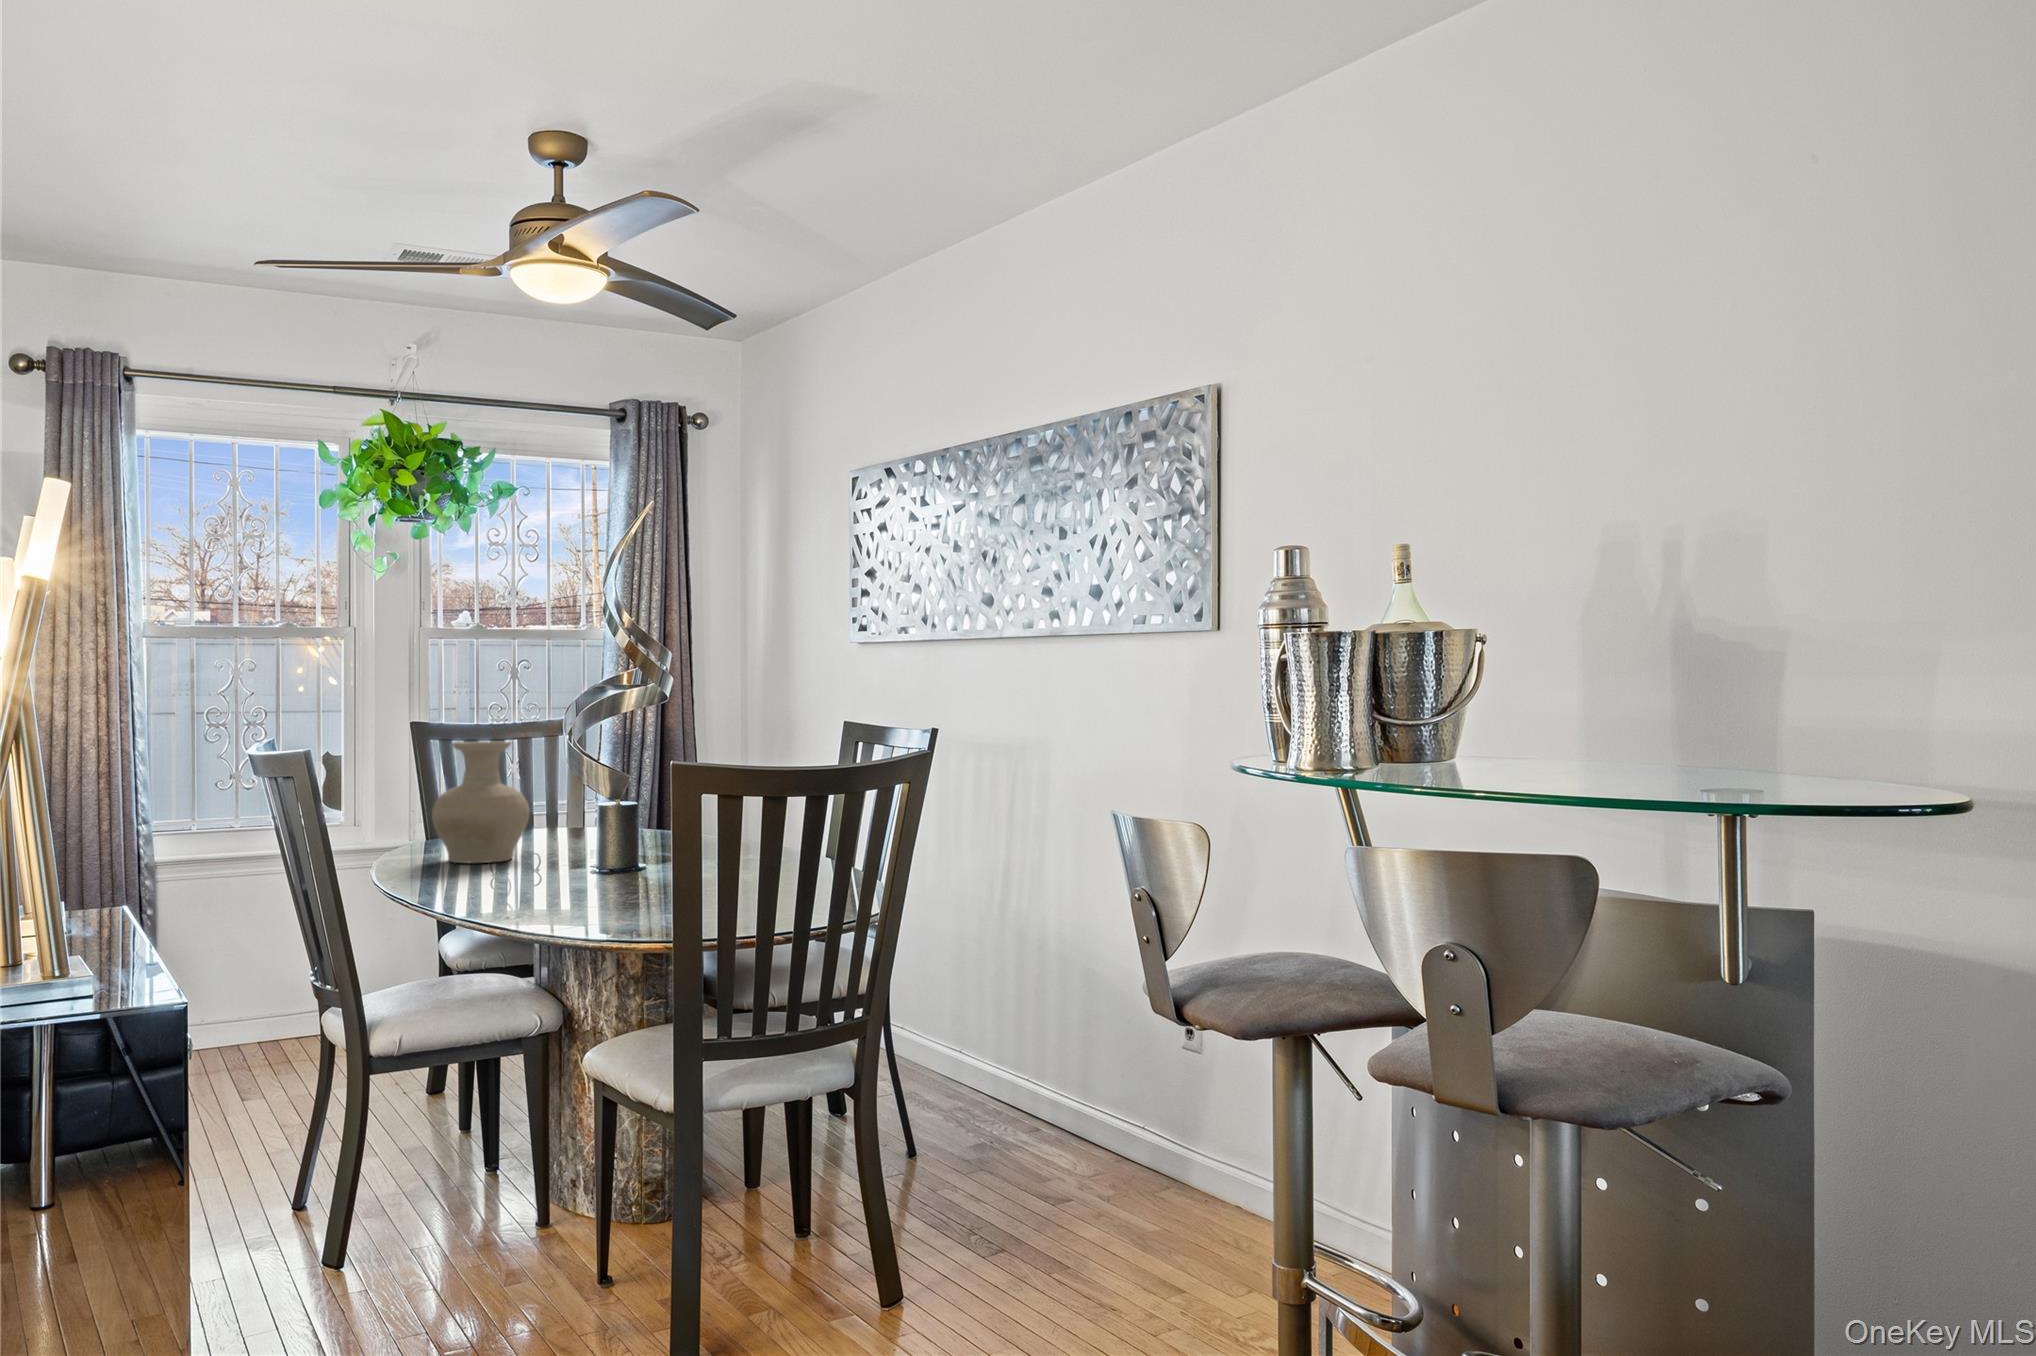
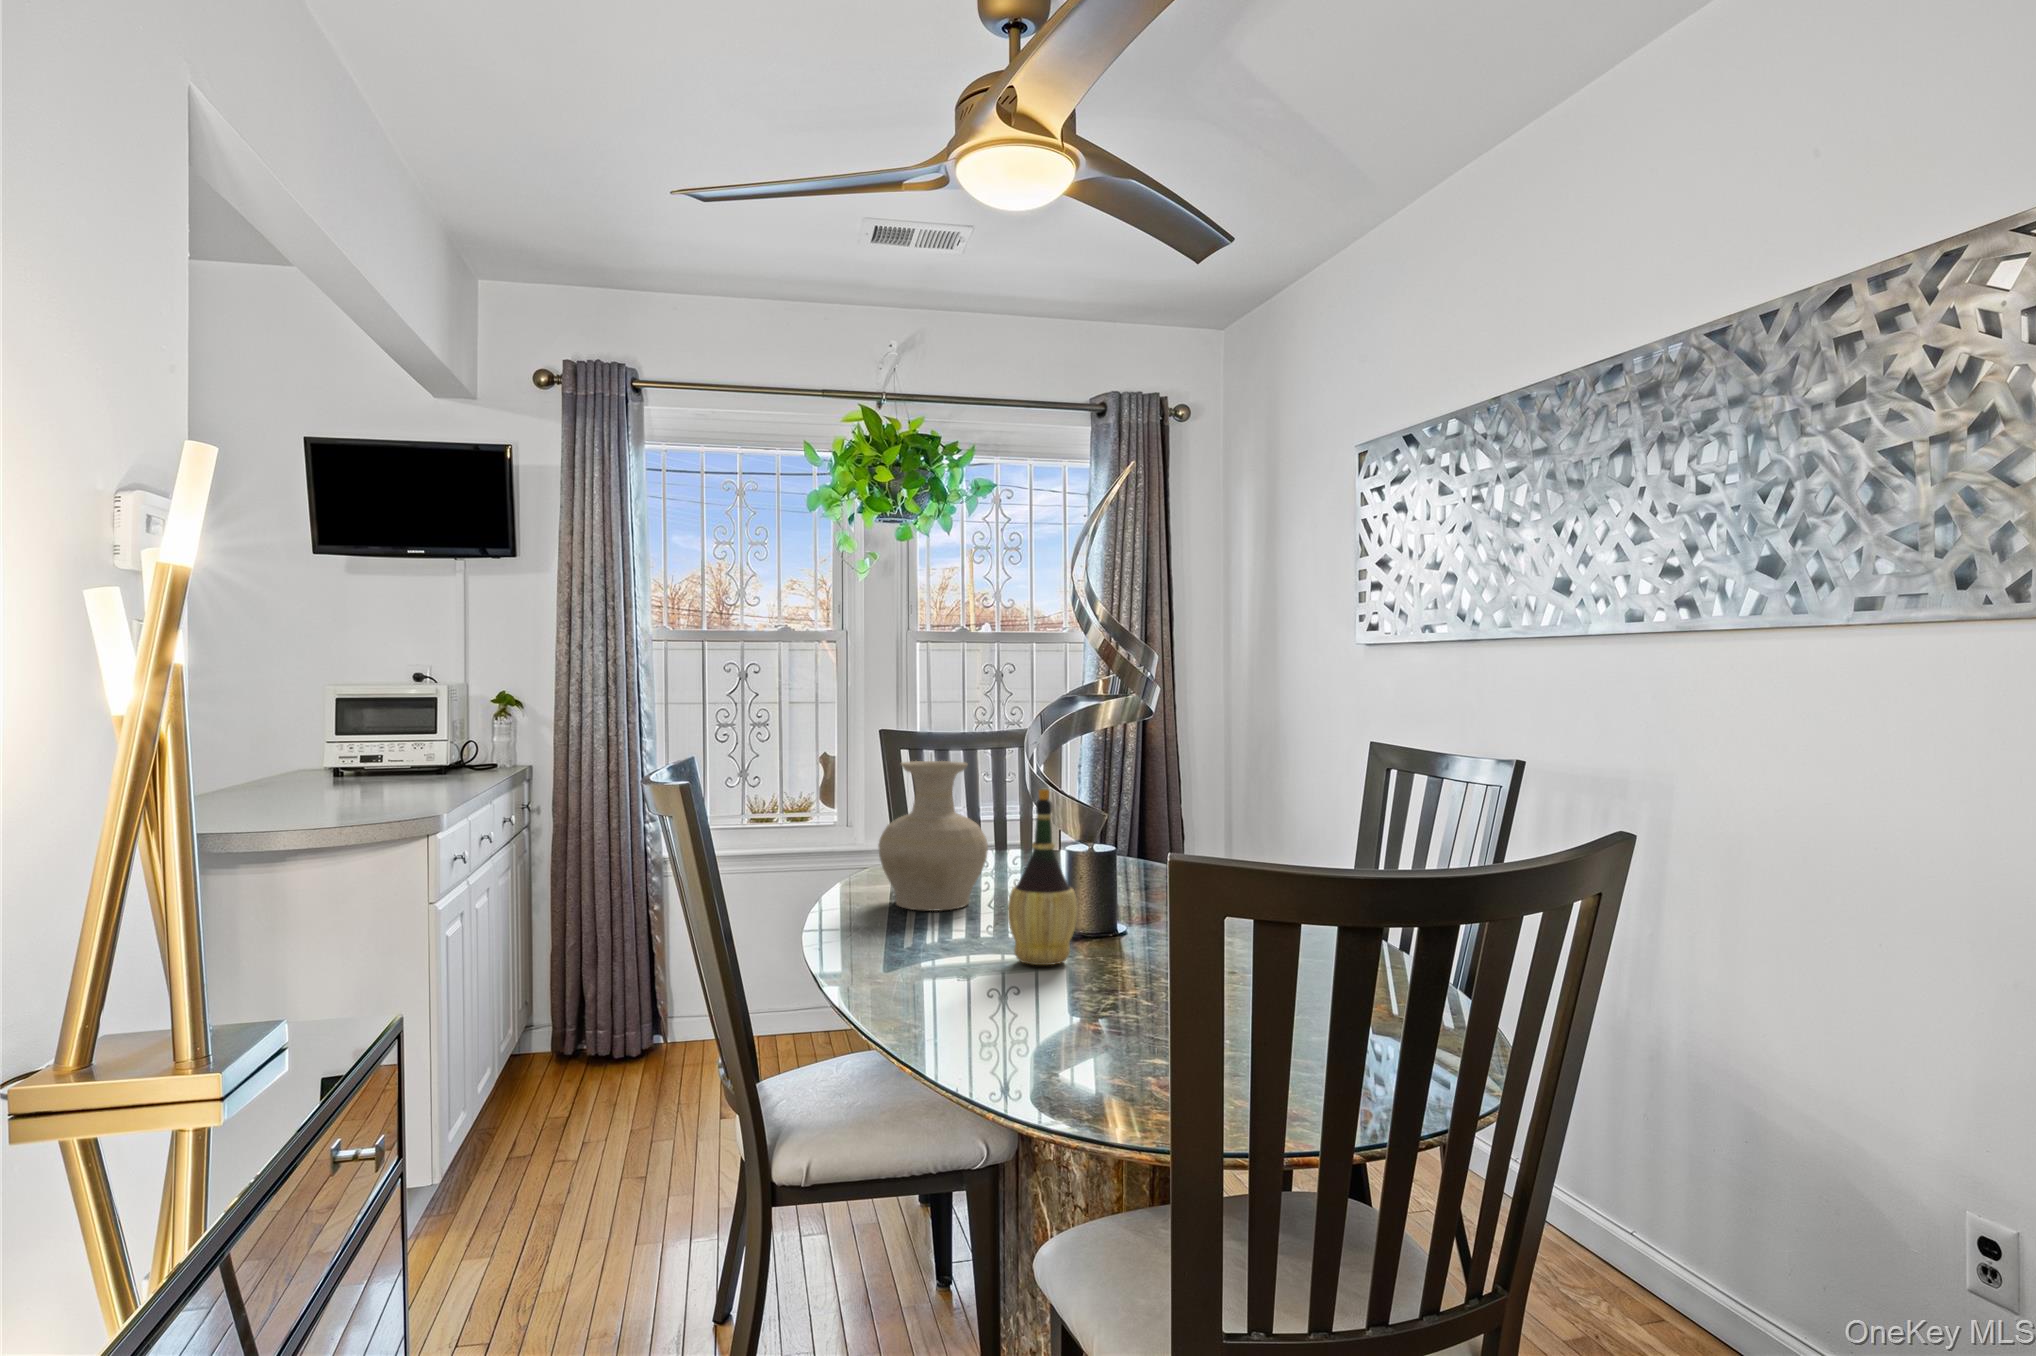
wine bottle: none [553,753,608,884] -> present [1008,789,1078,965]

